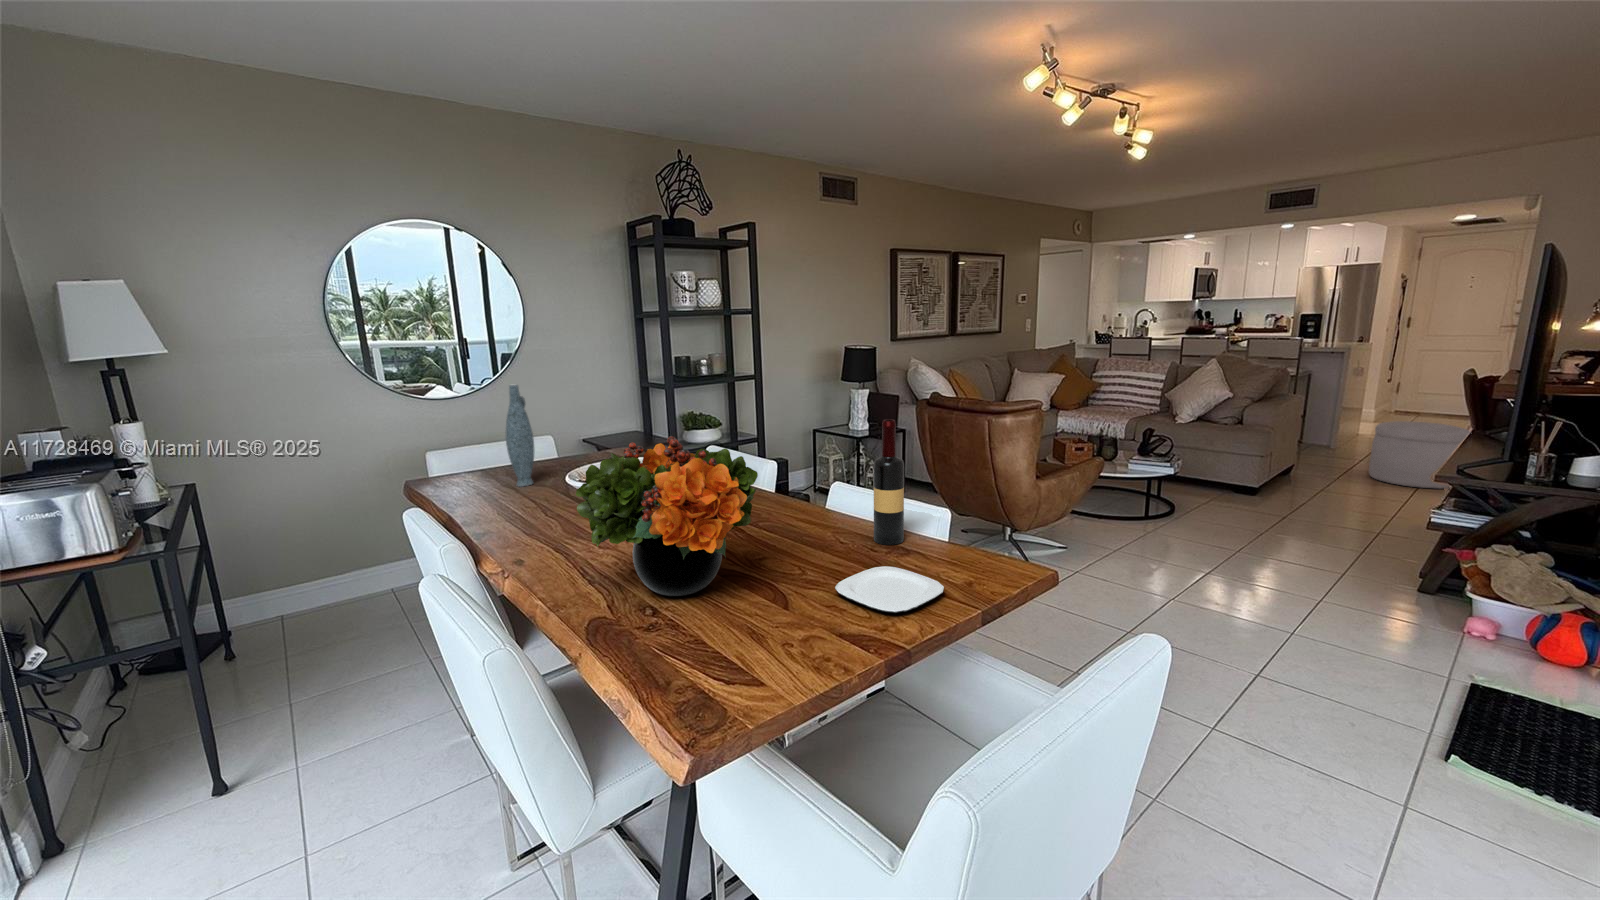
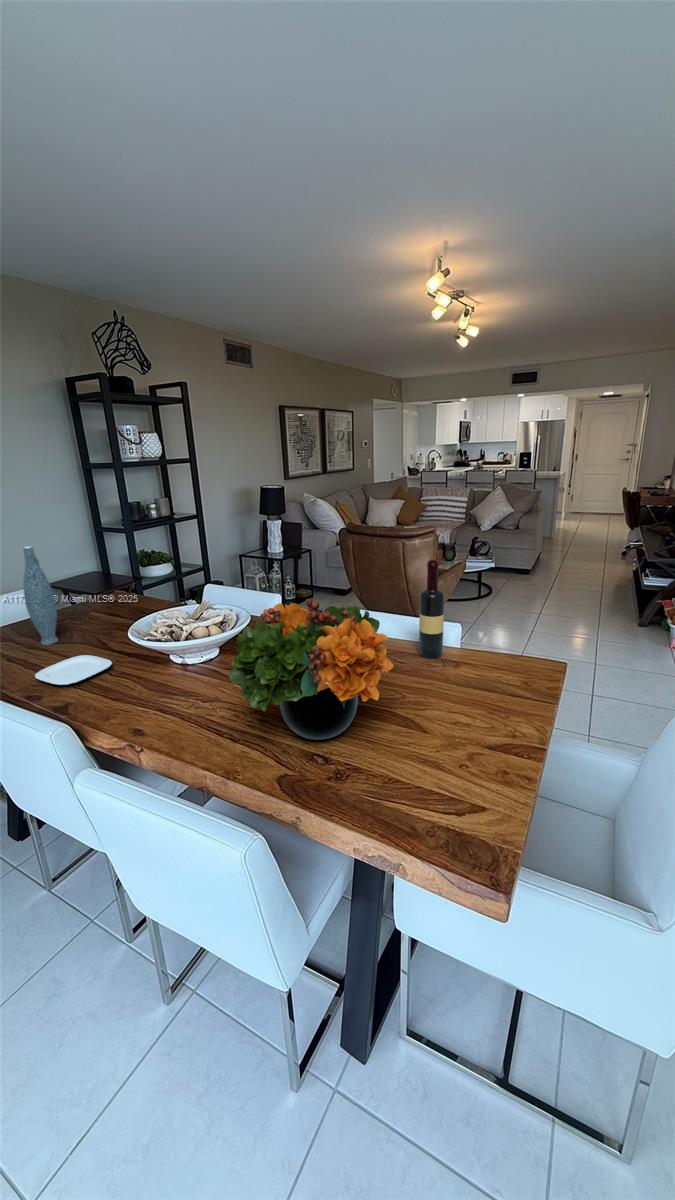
ottoman: present [1369,421,1470,489] -> none [583,521,634,561]
plate: present [835,566,944,613] -> present [35,655,112,685]

